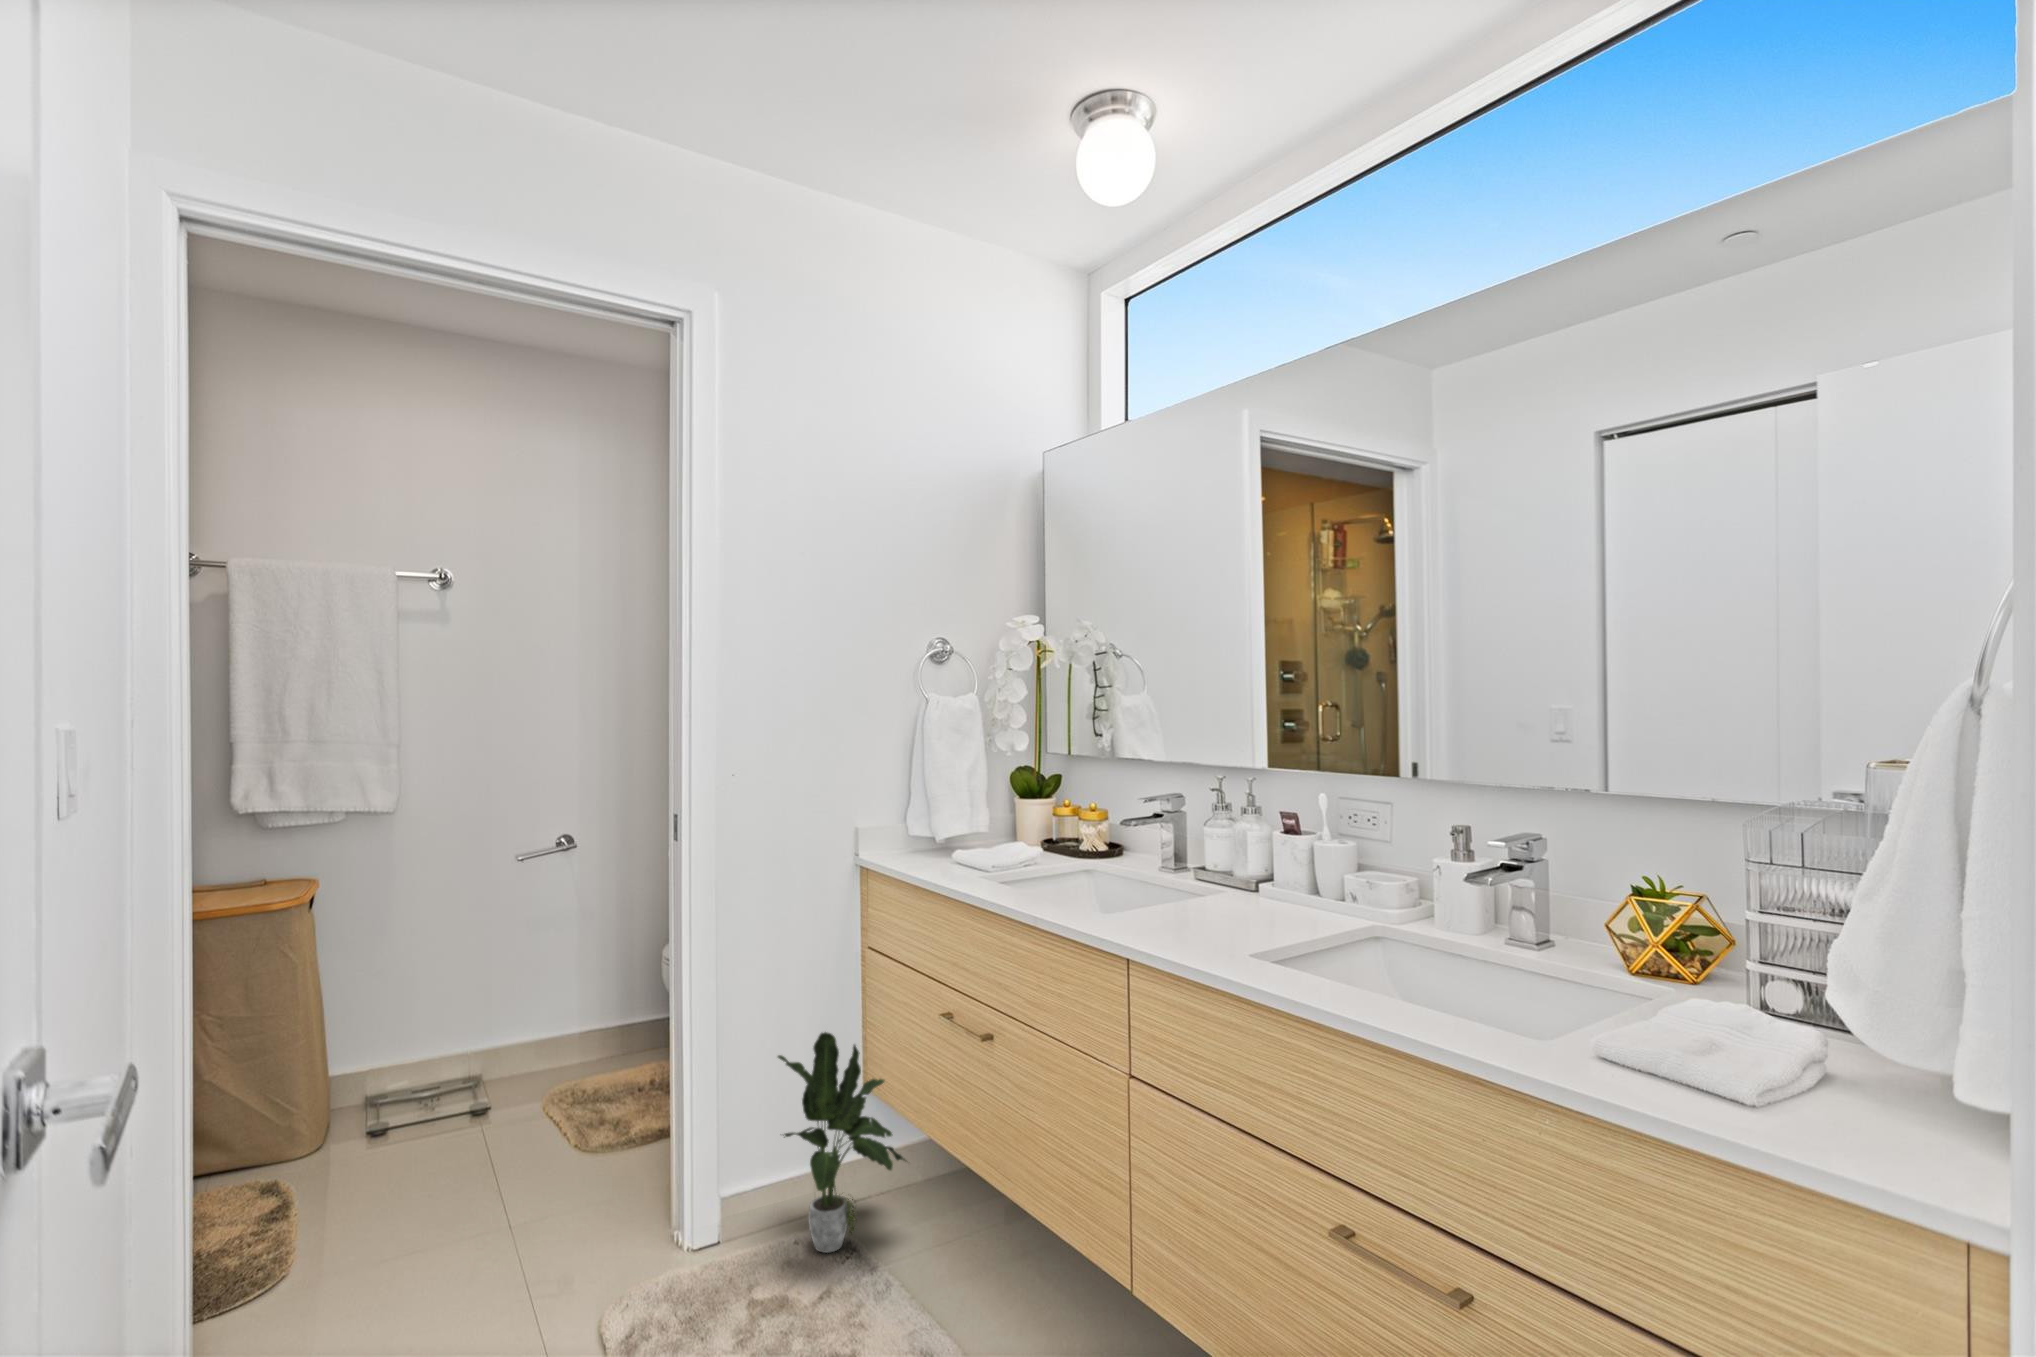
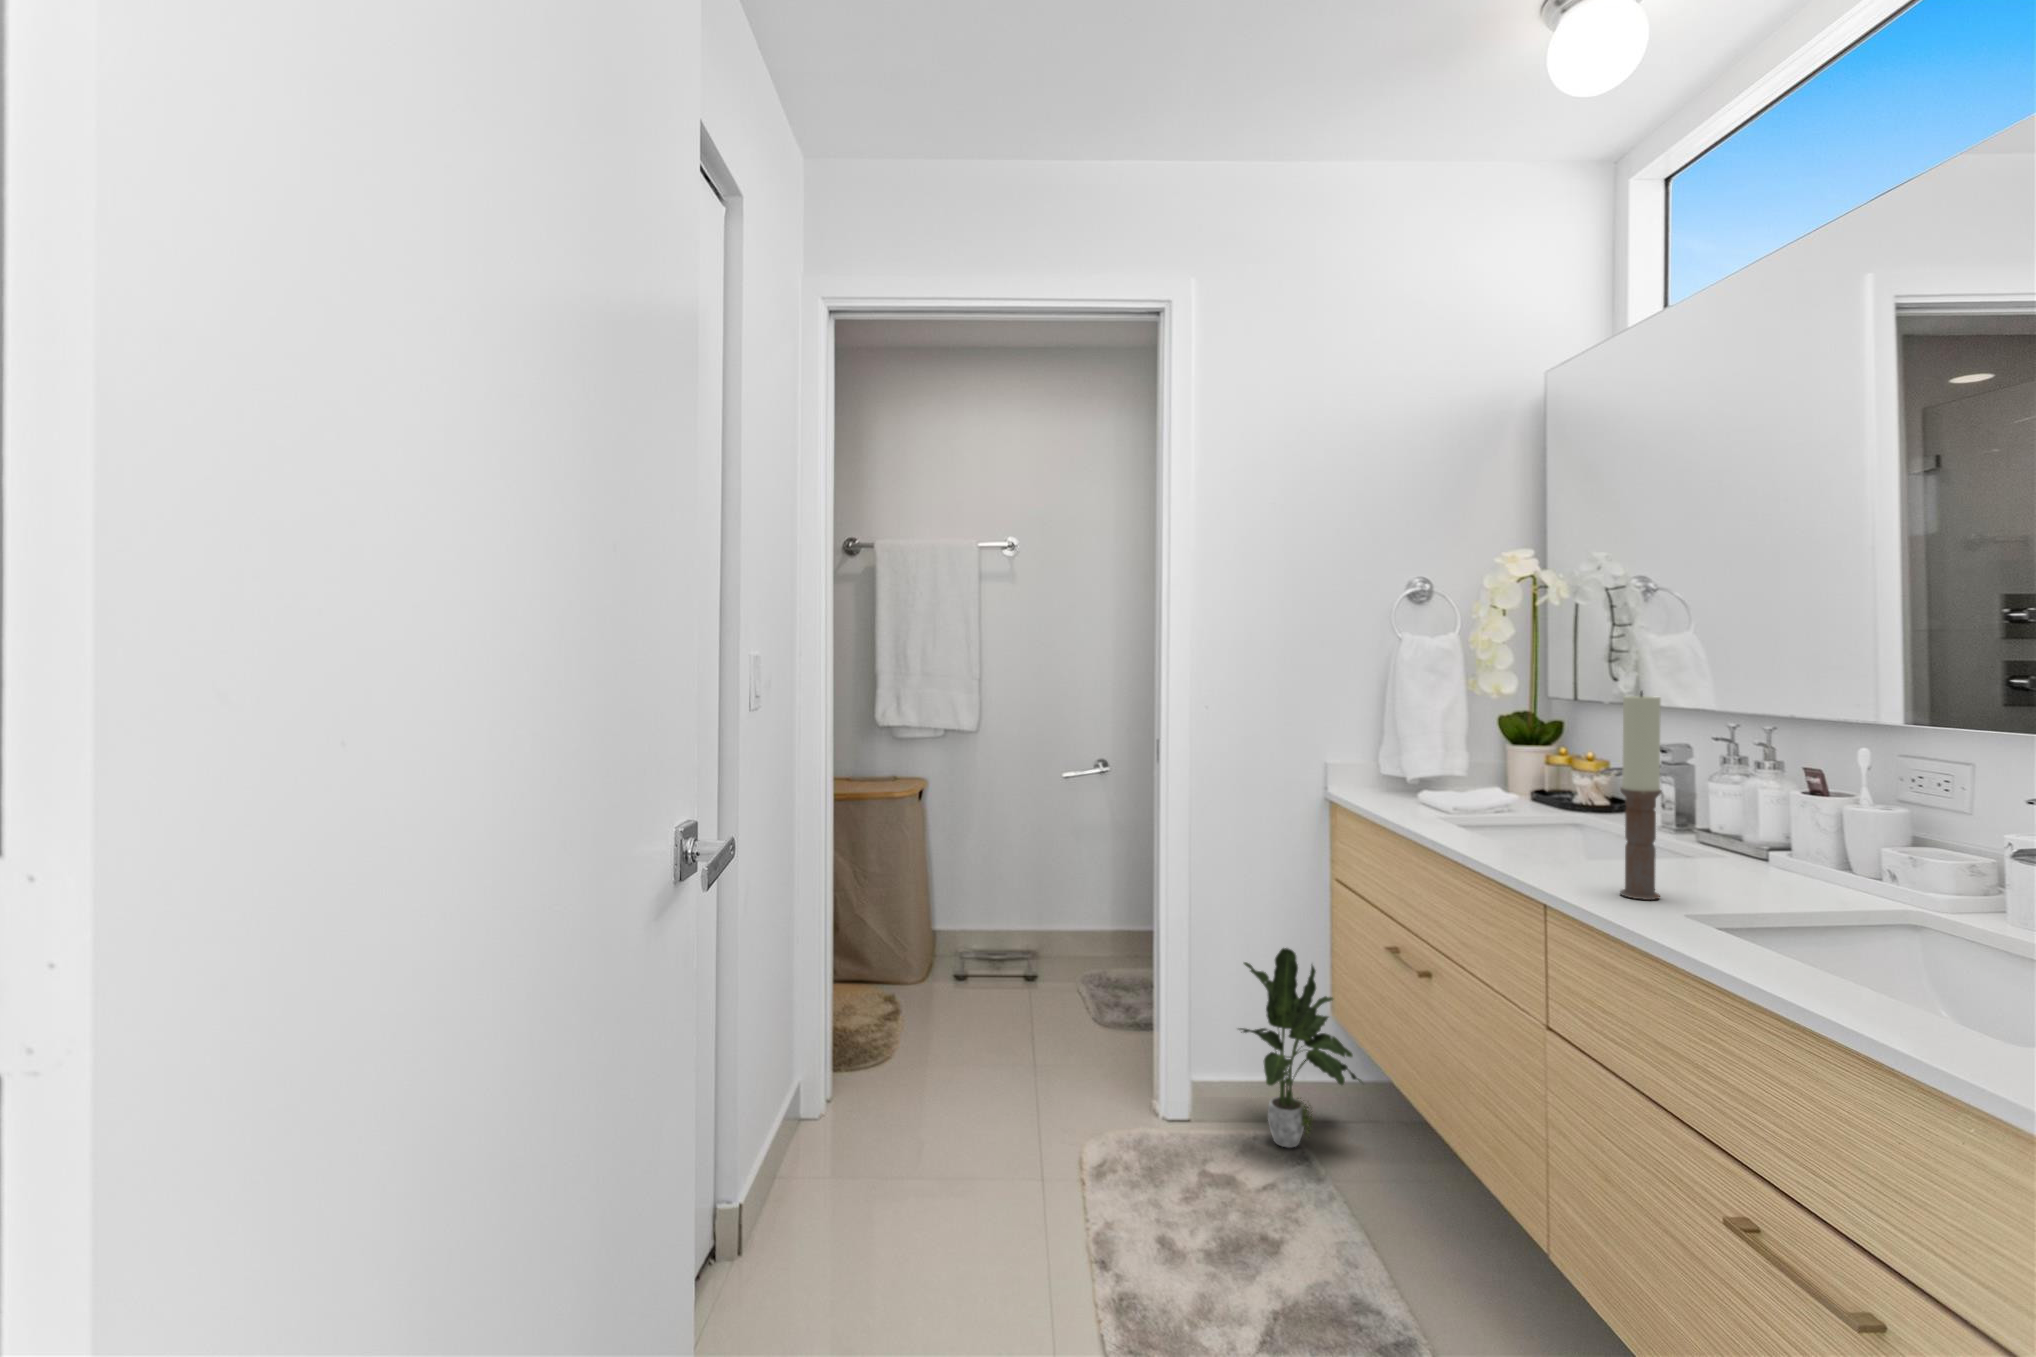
candle: none [1188,753,1221,947] -> present [1620,692,1662,900]

